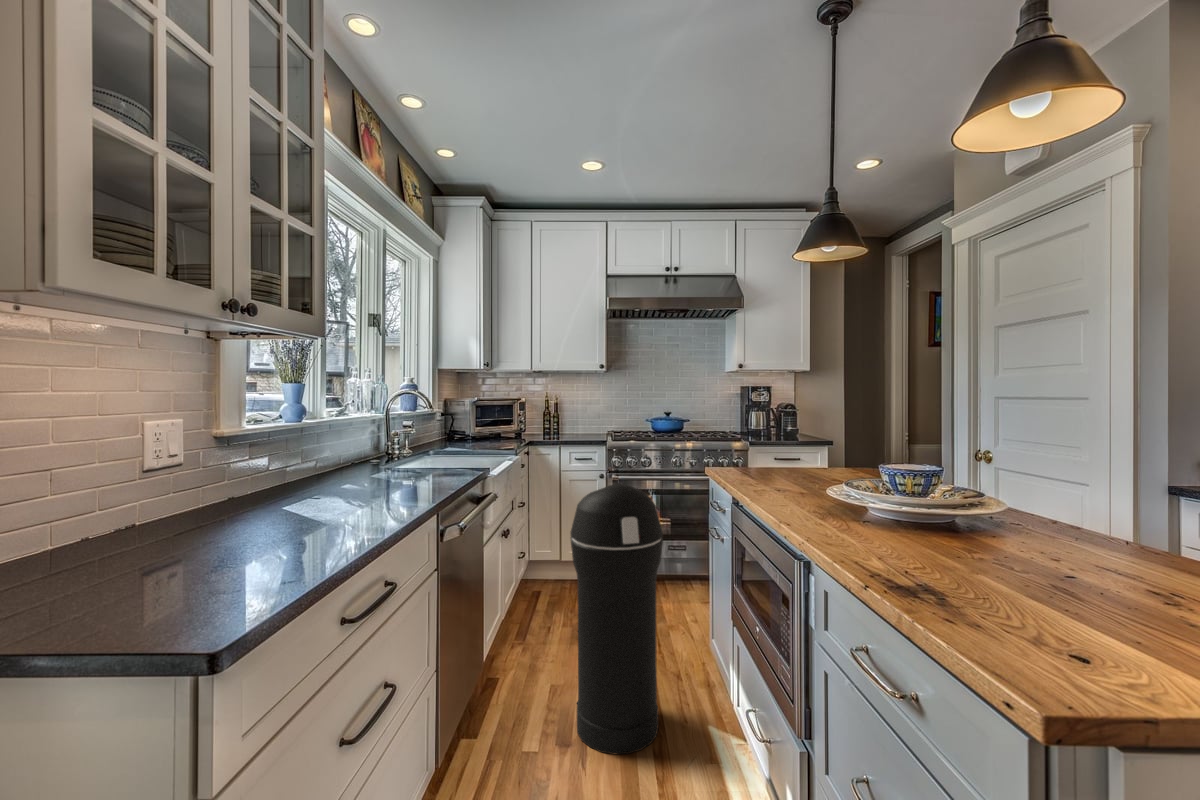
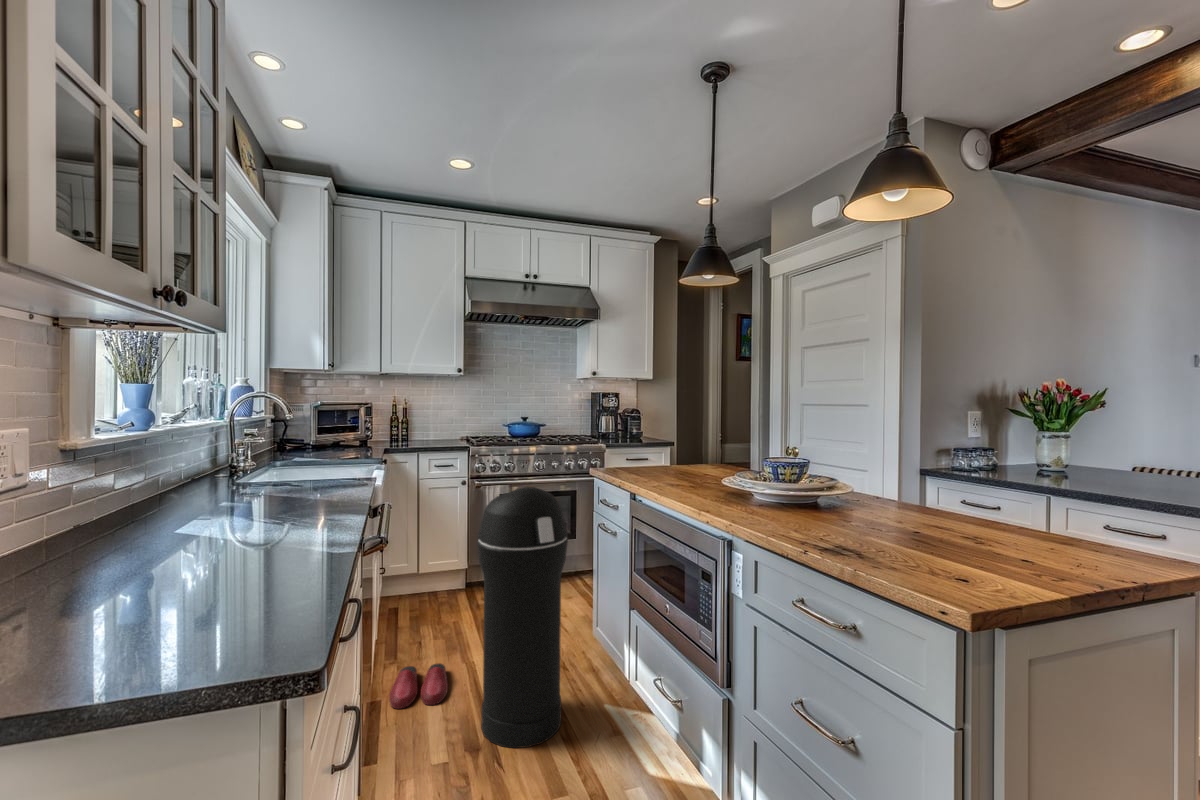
slippers: none [505,649,561,691] -> present [389,663,448,709]

